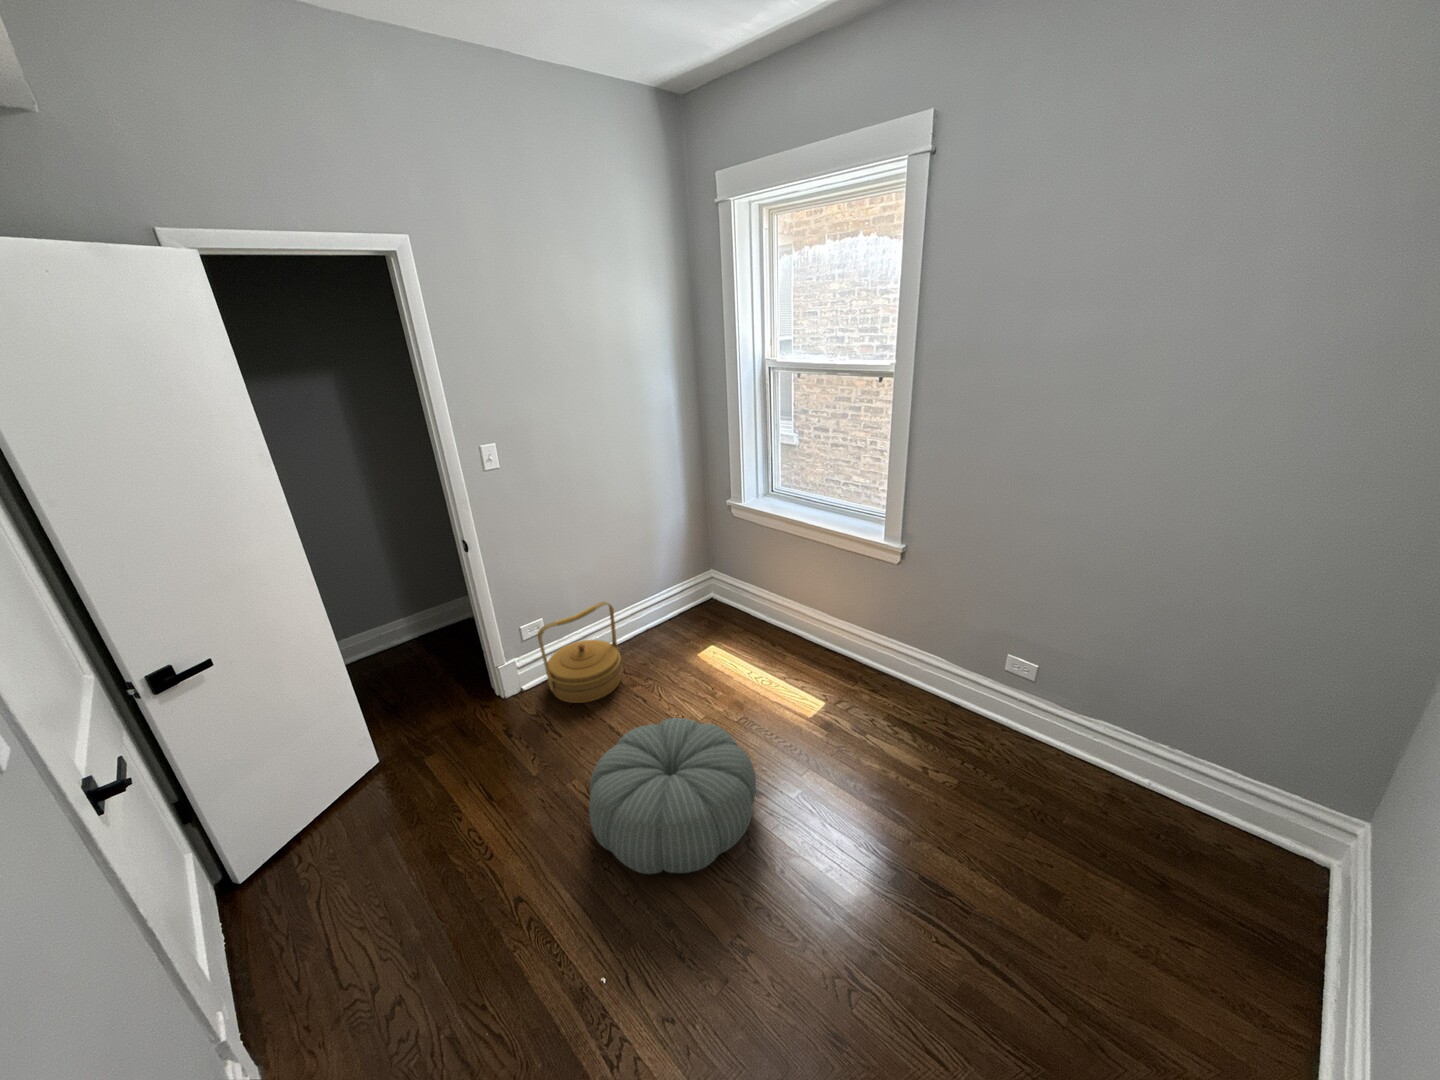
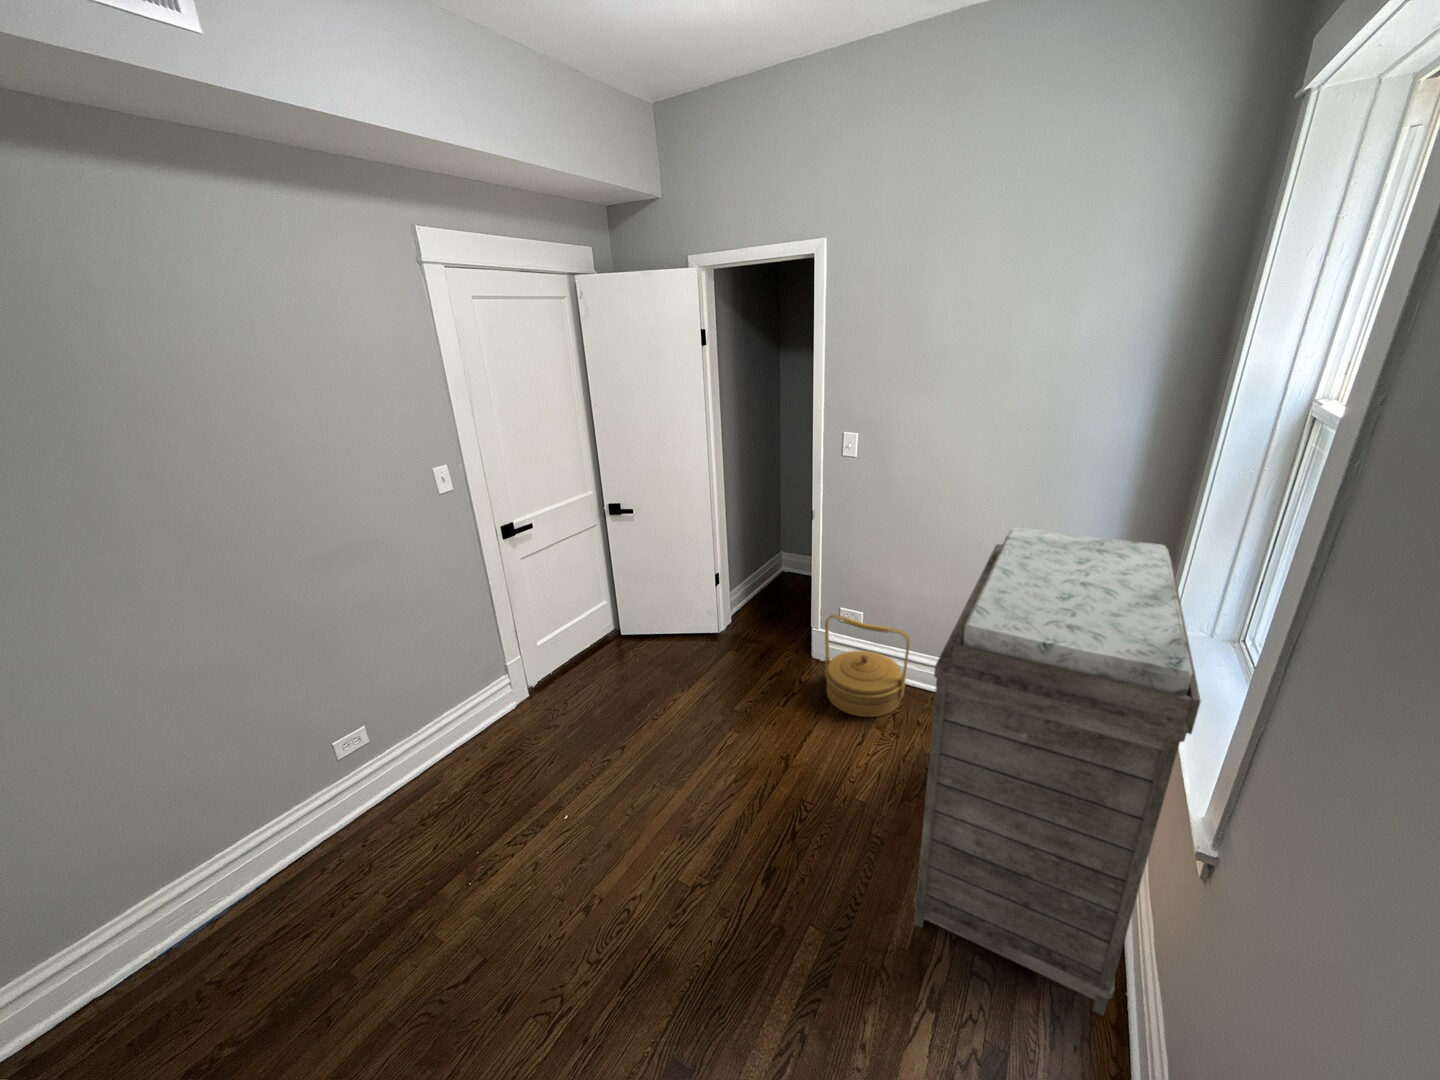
dresser: none [662,455,884,725] -> present [913,527,1201,1015]
pouf: present [589,718,756,874] -> none [634,720,798,871]

